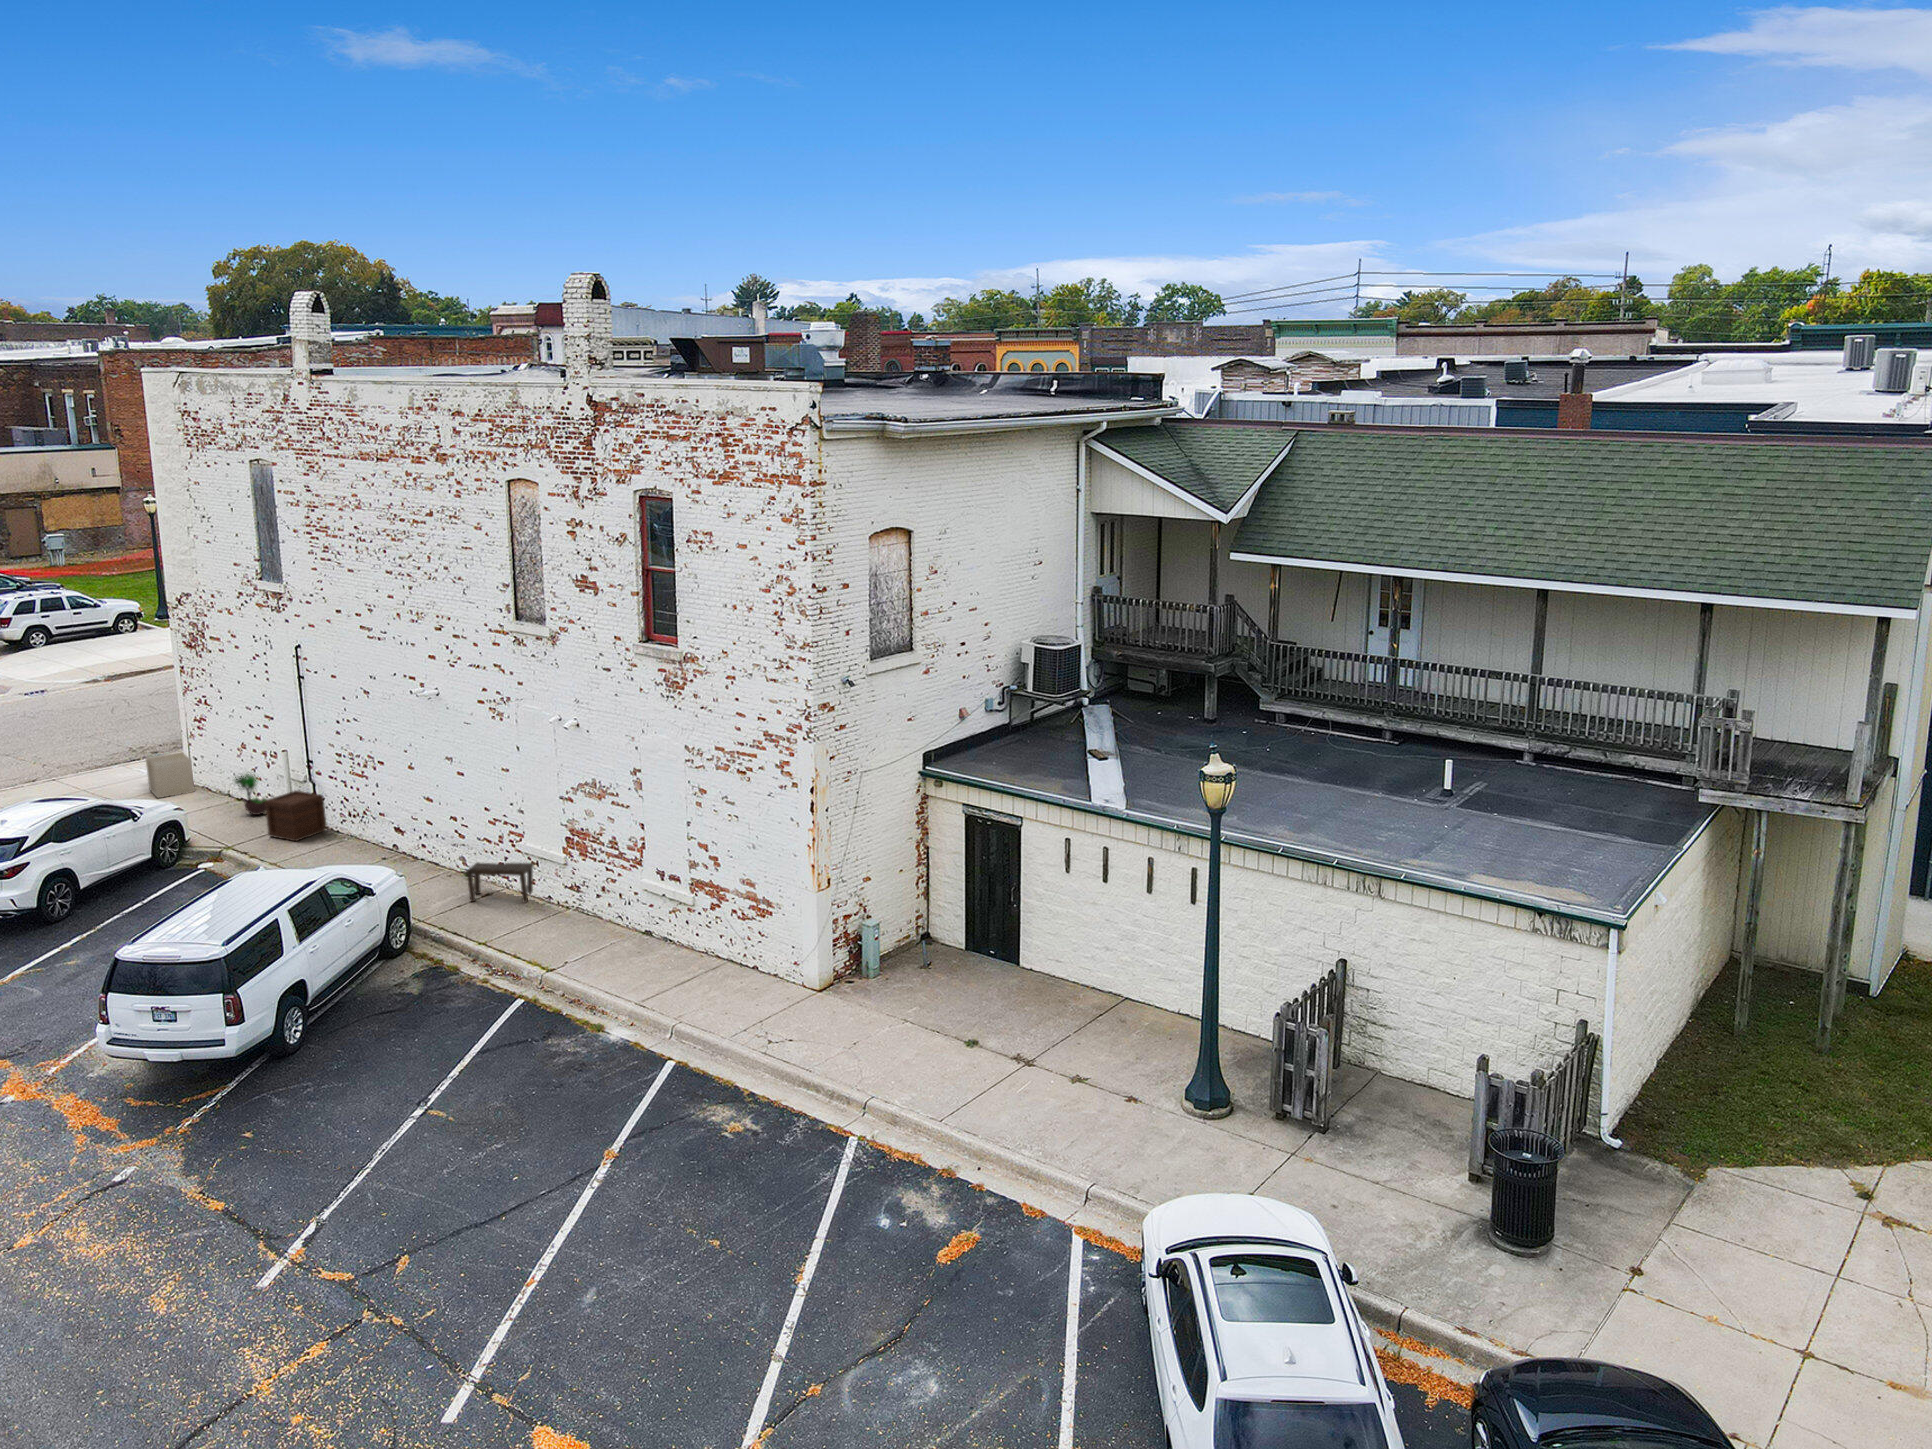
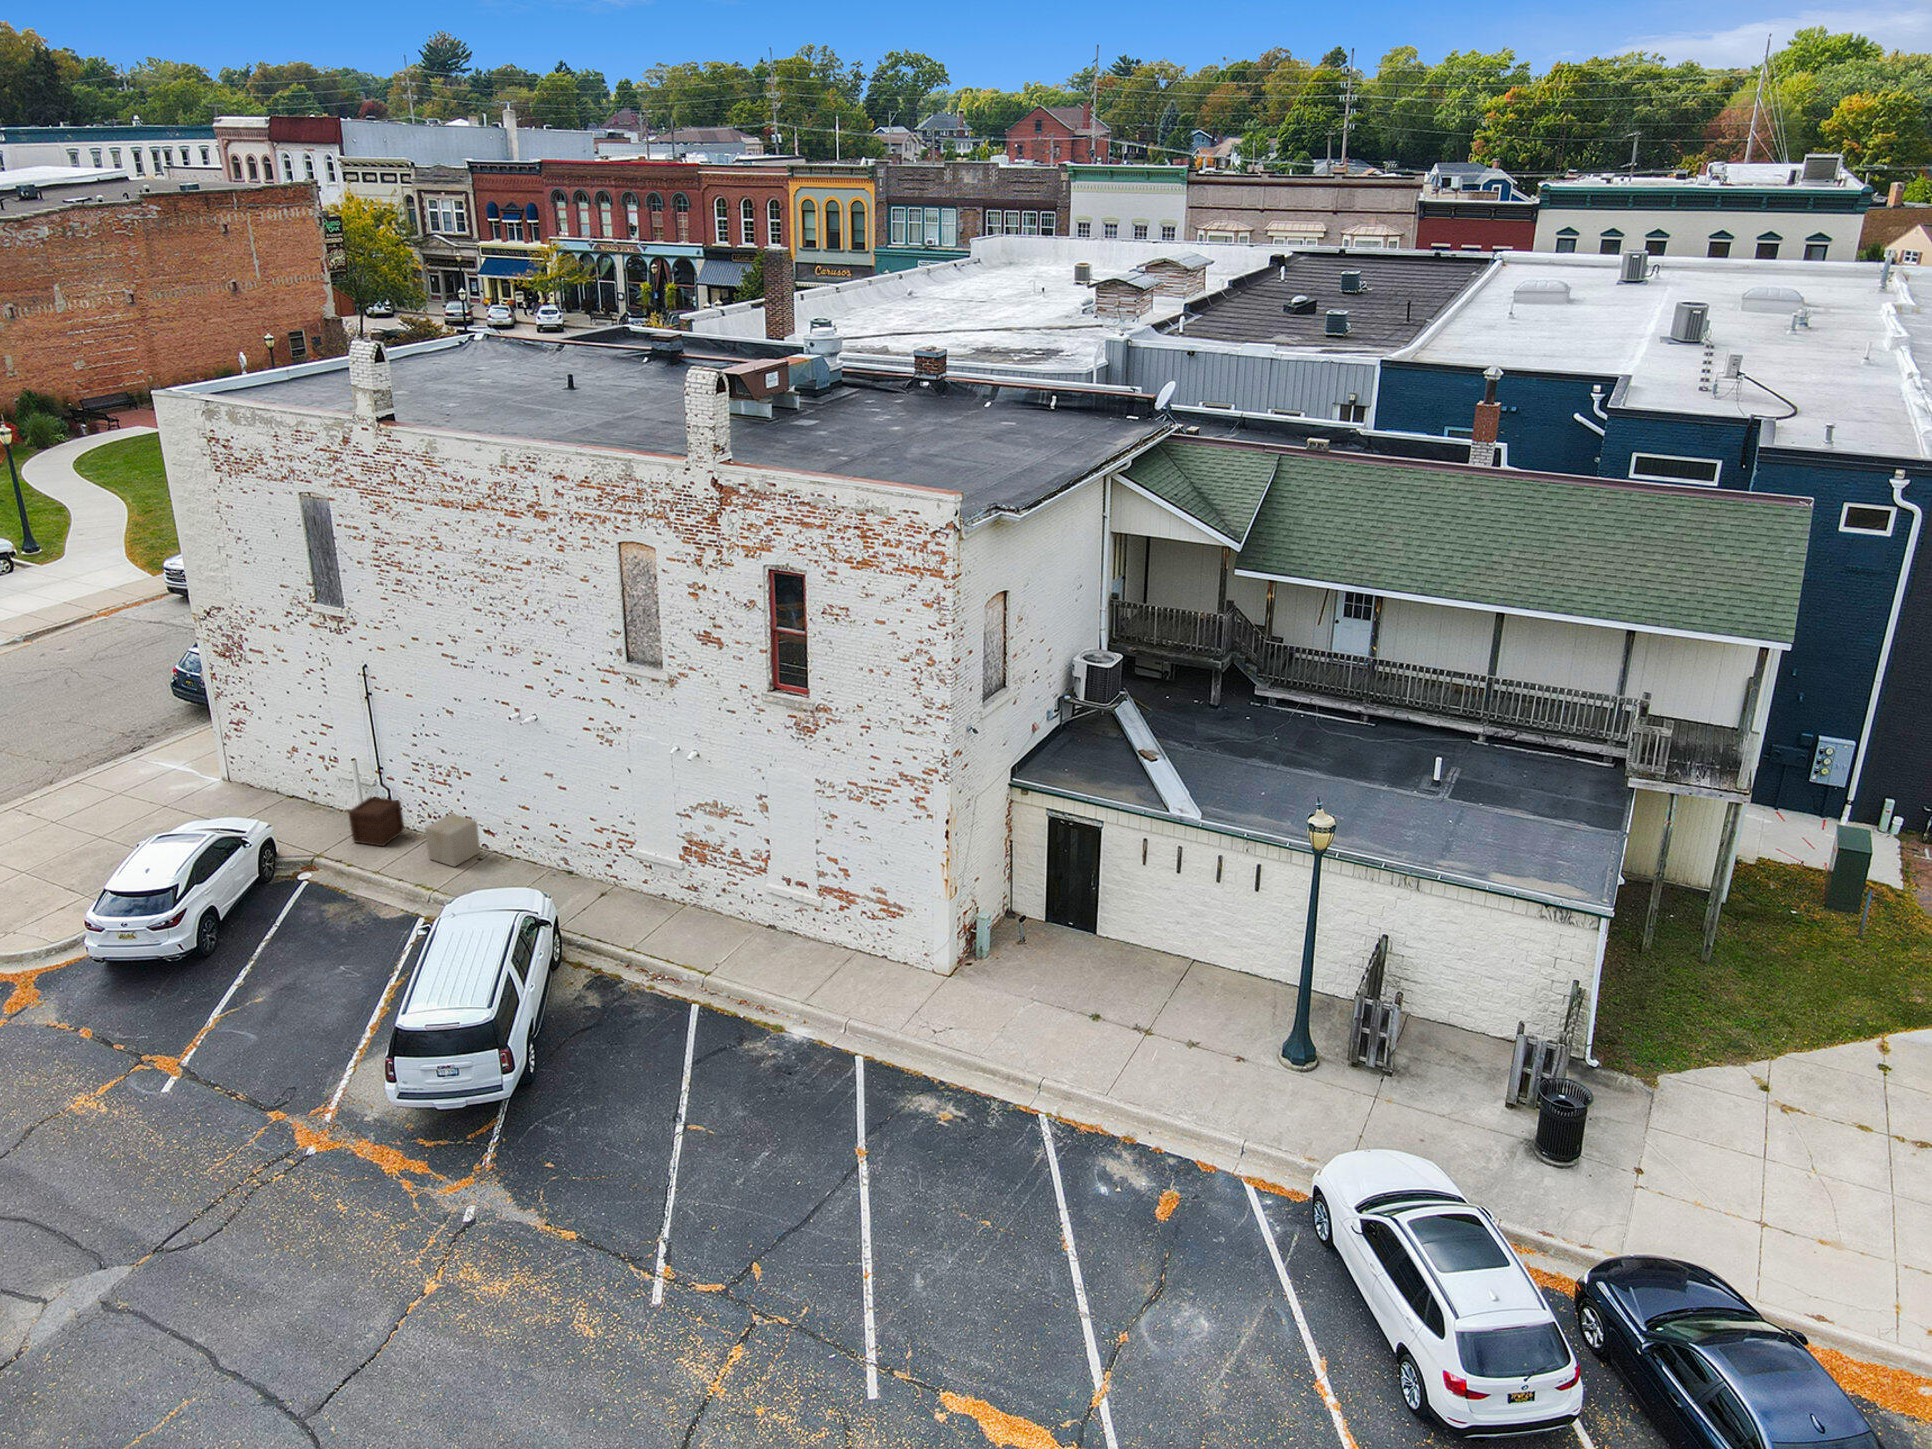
cardboard box: present [146,752,195,798] -> present [425,814,480,867]
potted tree: present [235,774,267,815] -> none [298,776,333,817]
bench: present [466,863,534,903] -> none [594,868,649,907]

